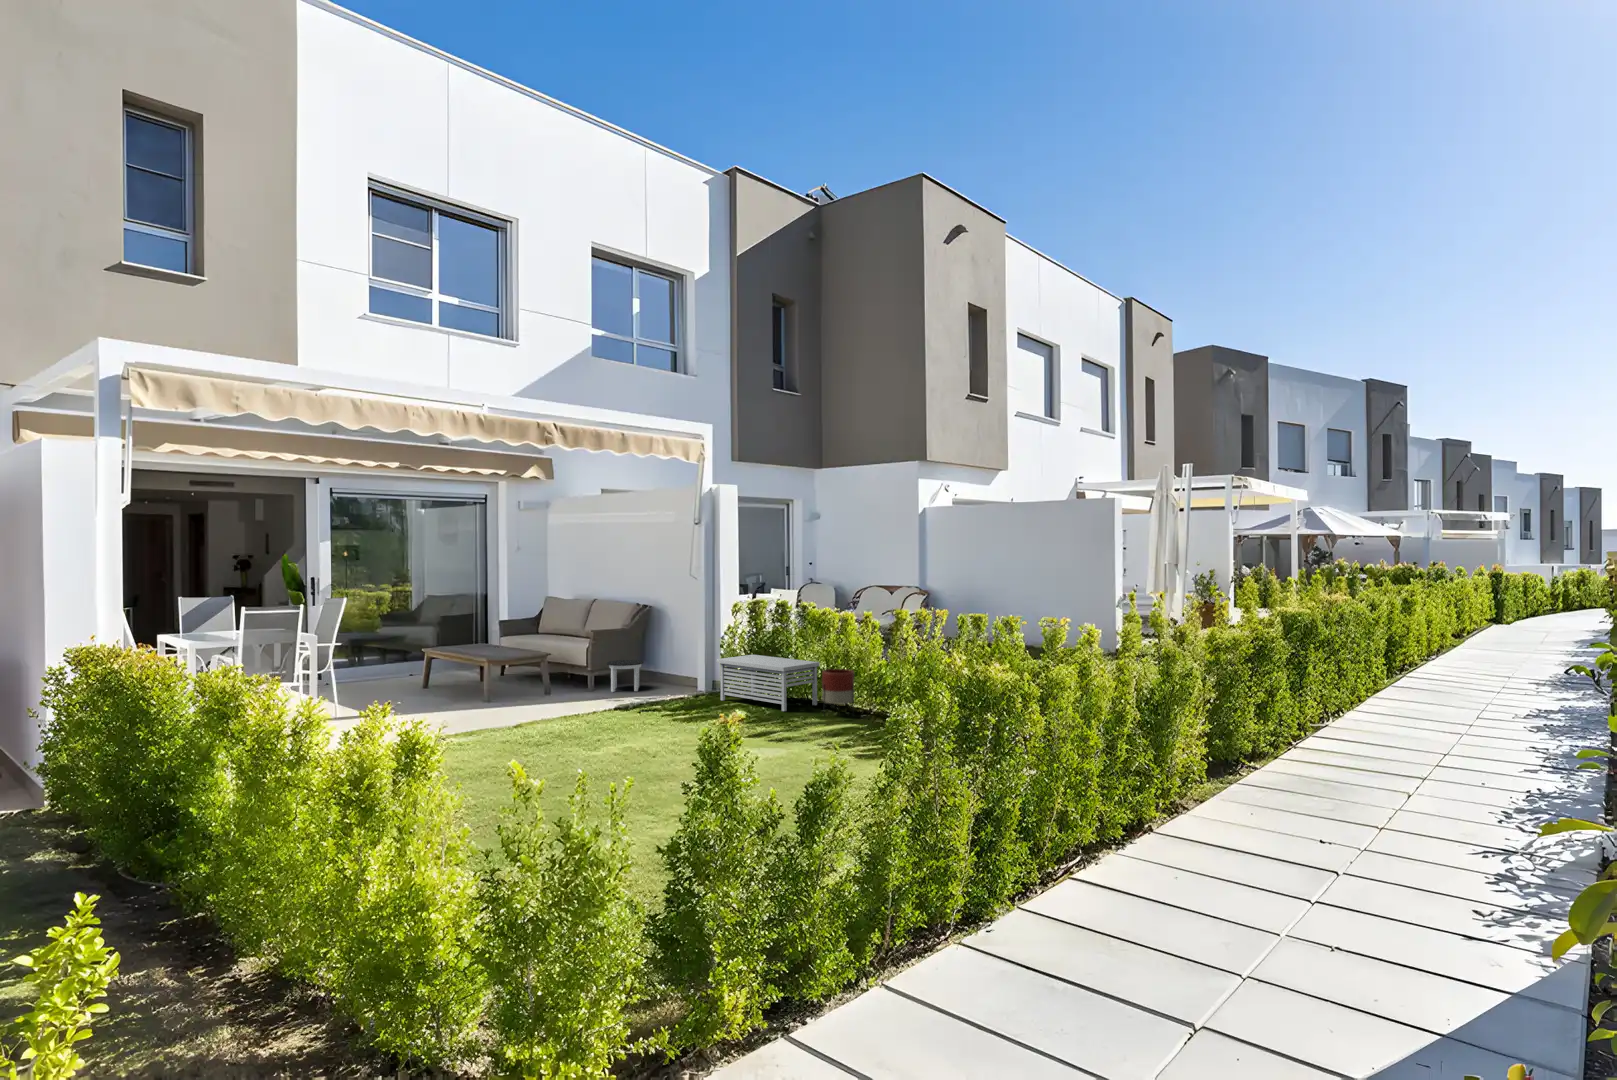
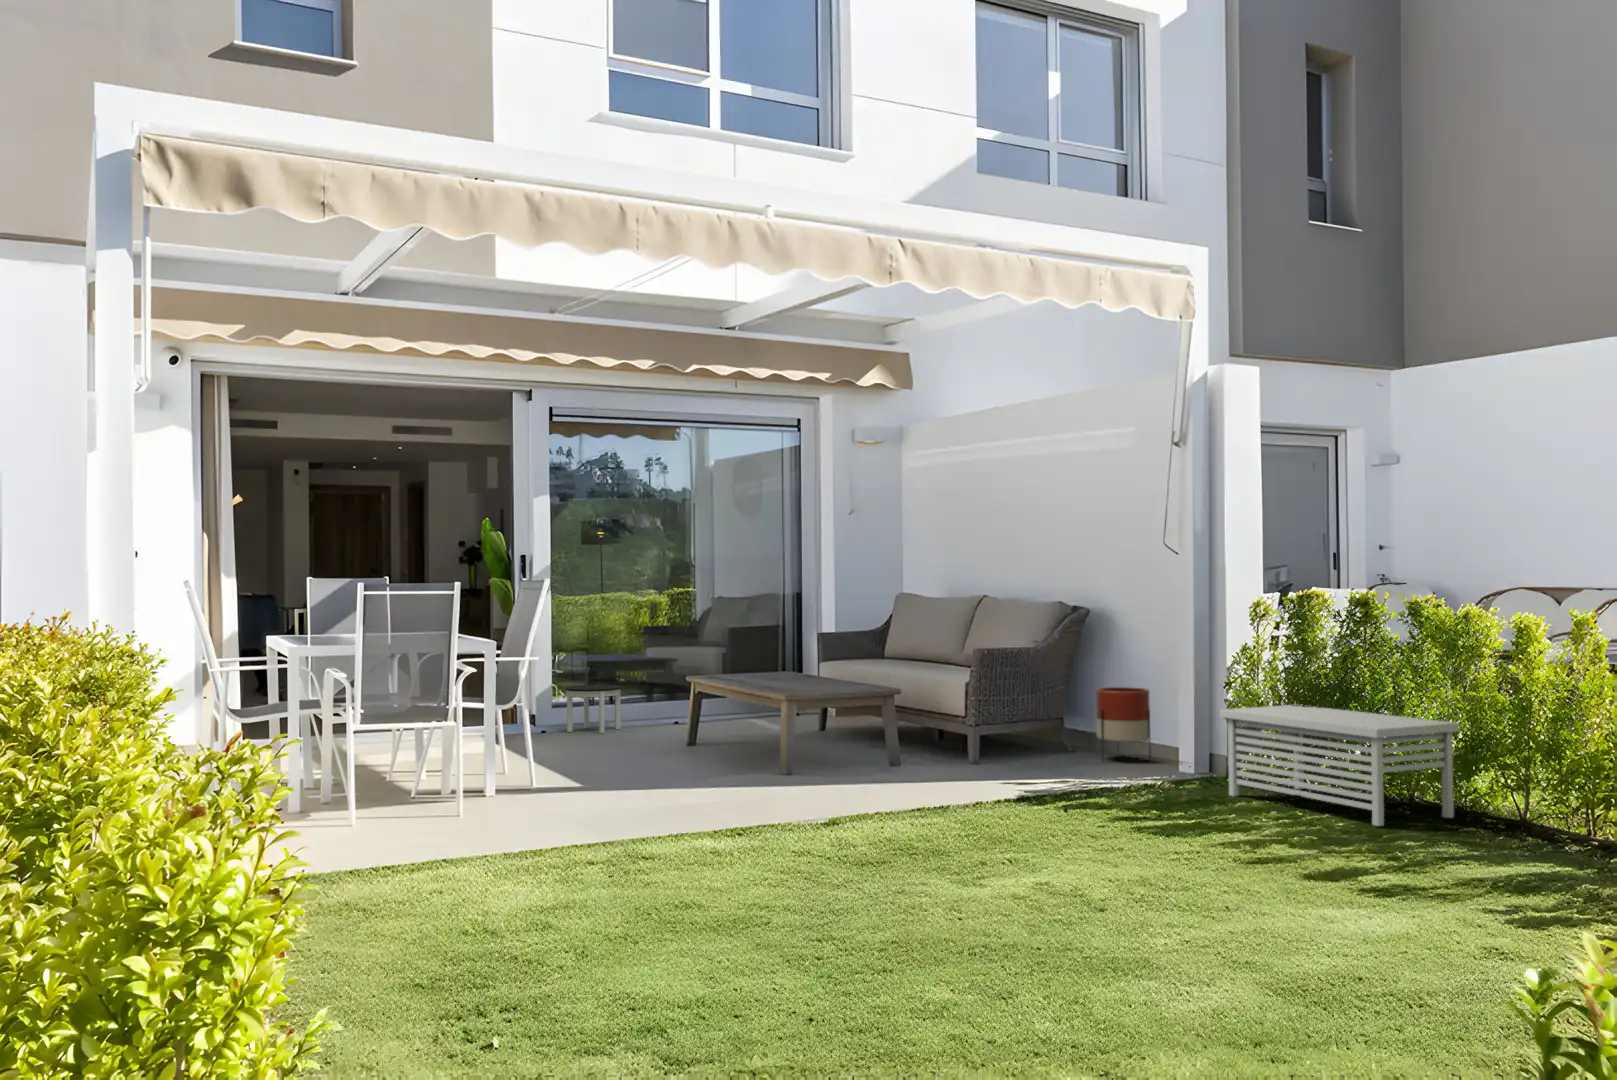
round table: present [607,660,644,692] -> present [565,685,622,733]
planter: present [822,669,855,704] -> present [1096,687,1151,761]

